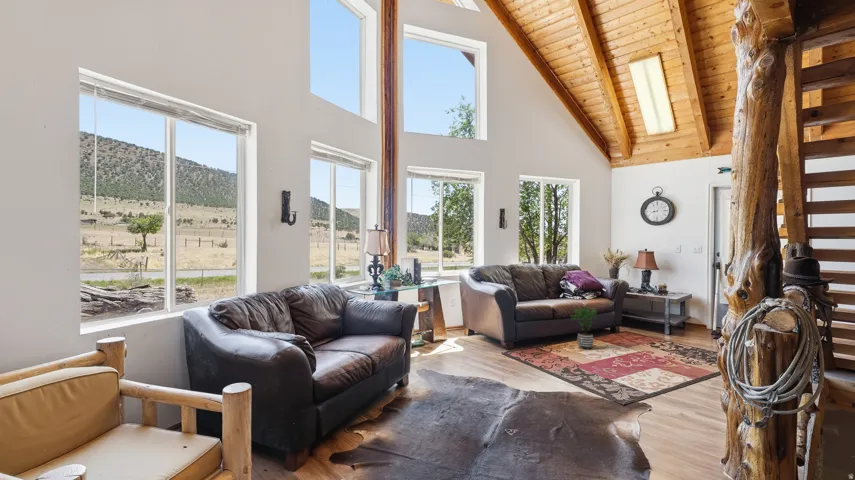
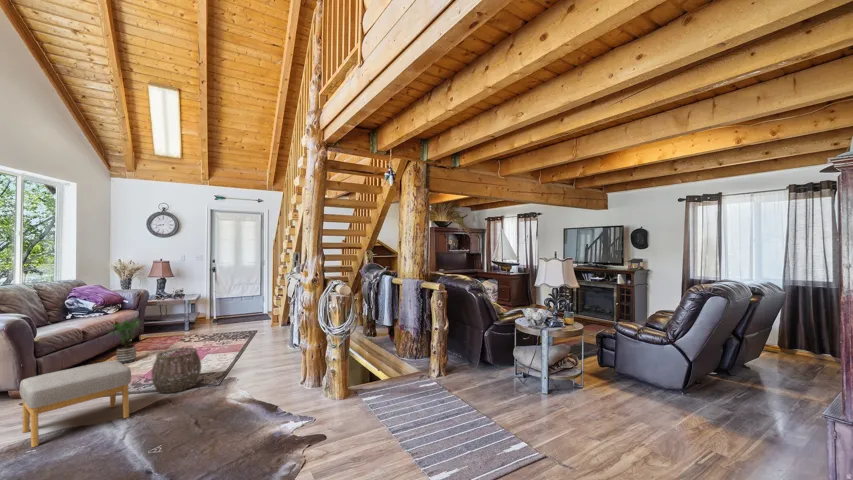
footstool: none [471,336,538,397] -> present [20,361,131,447]
woven basket: none [567,347,615,395] -> present [152,348,201,393]

